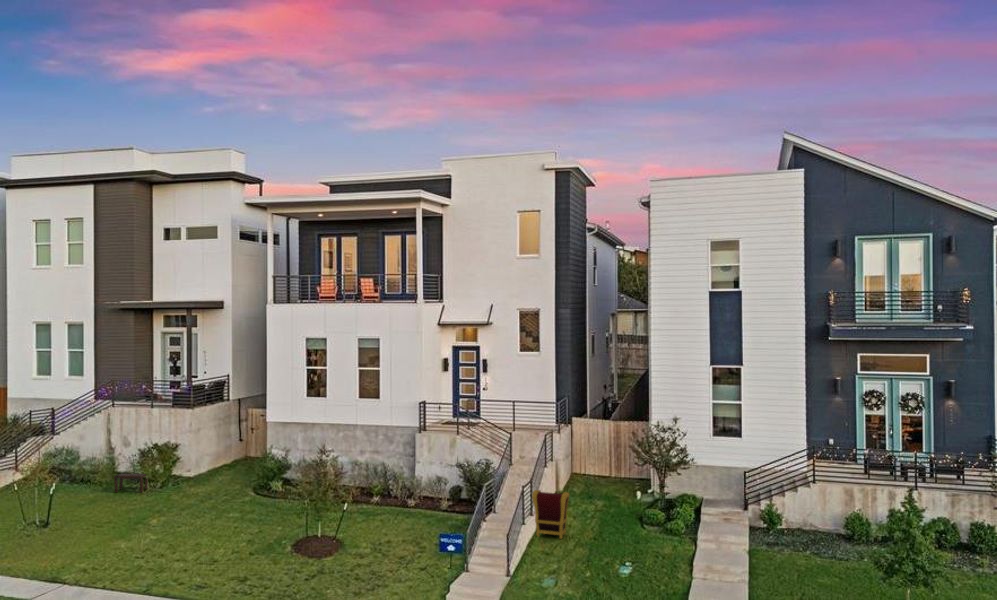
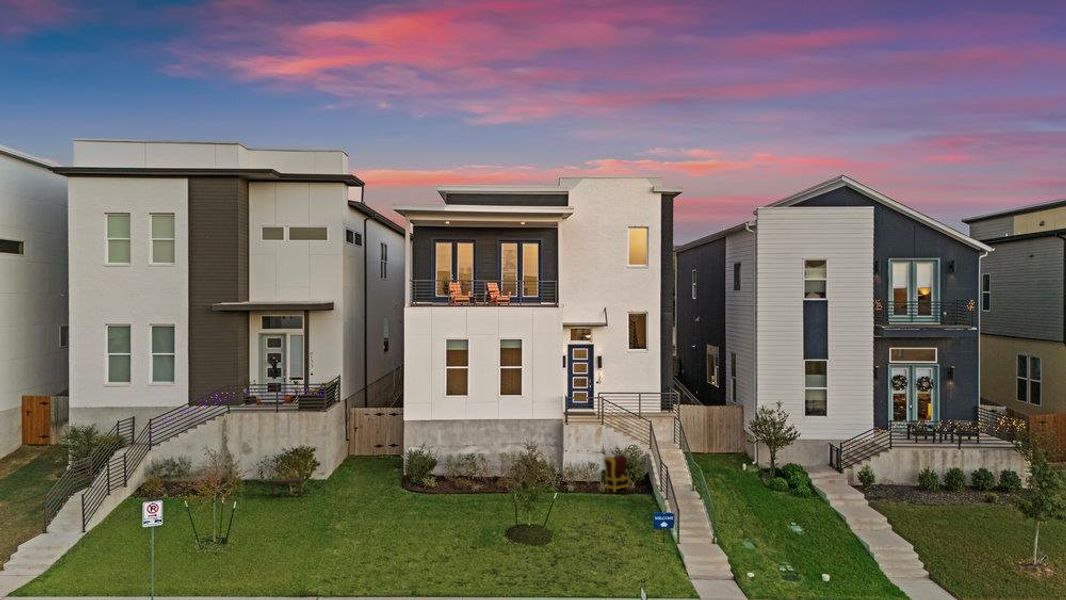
armchair: present [532,490,569,539] -> present [604,456,630,492]

